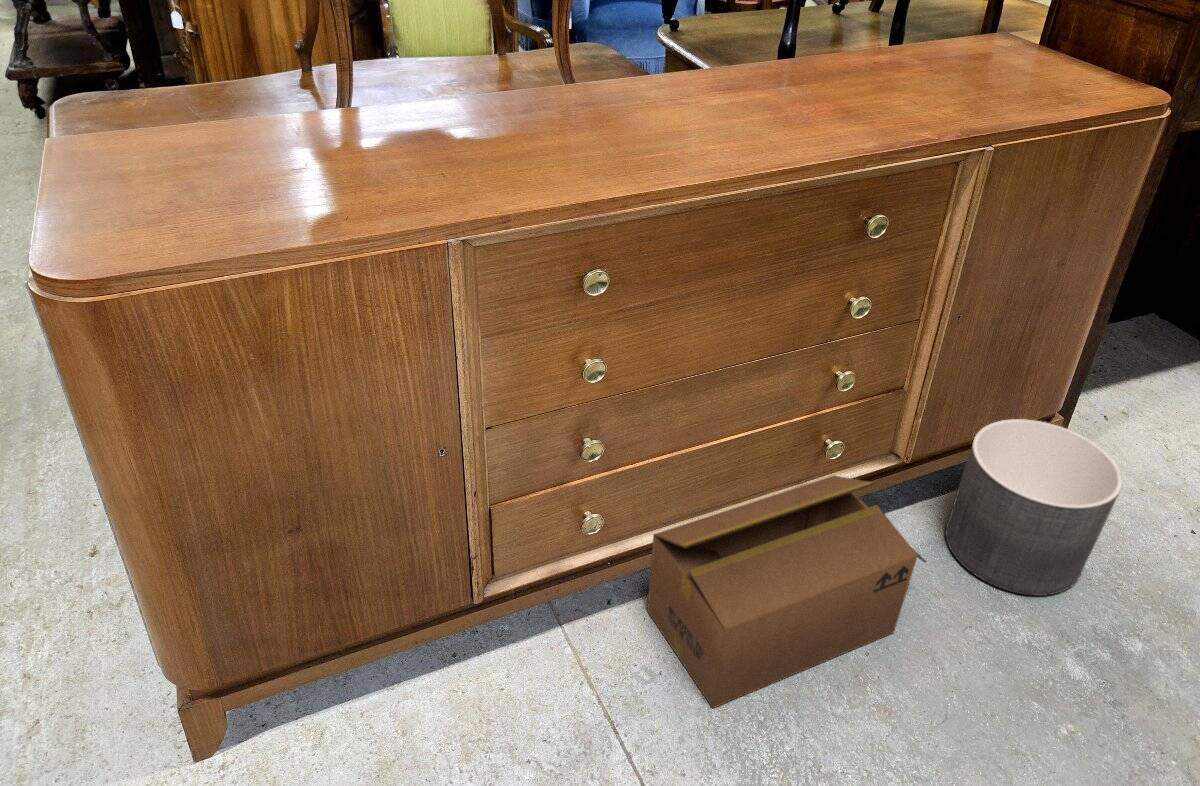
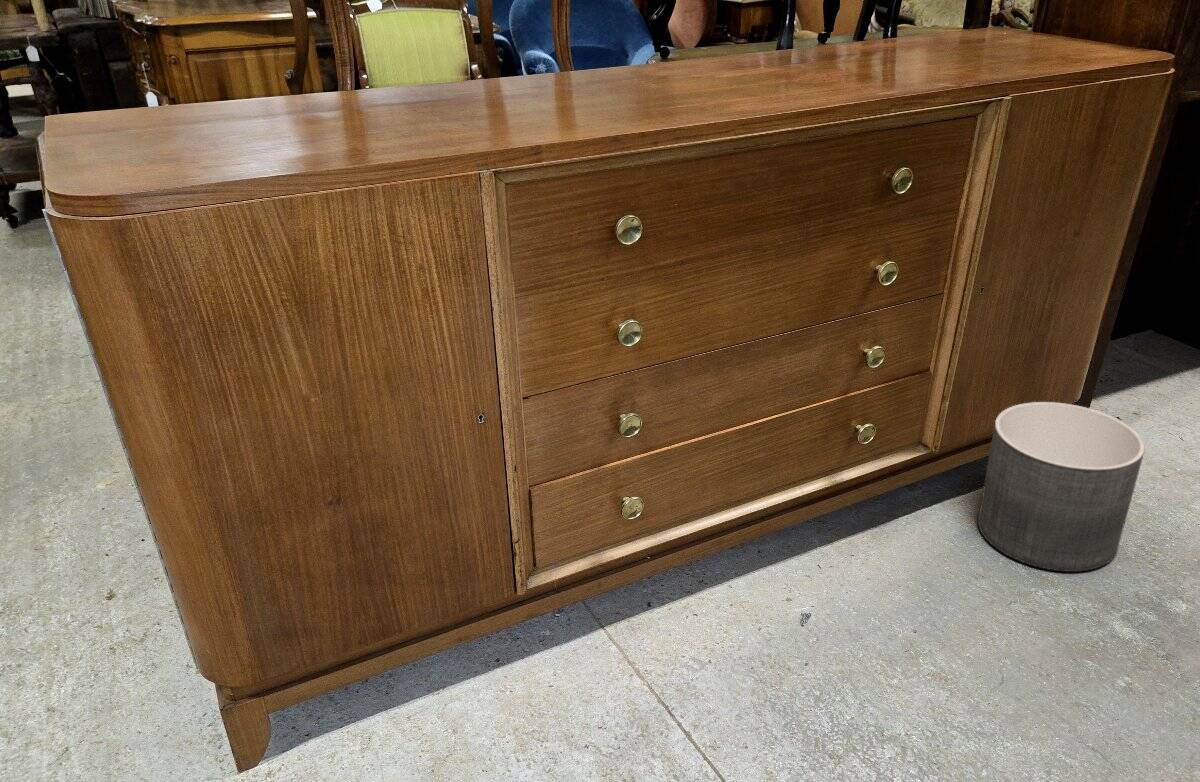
cardboard box: present [647,476,926,708] -> none [688,457,964,689]

